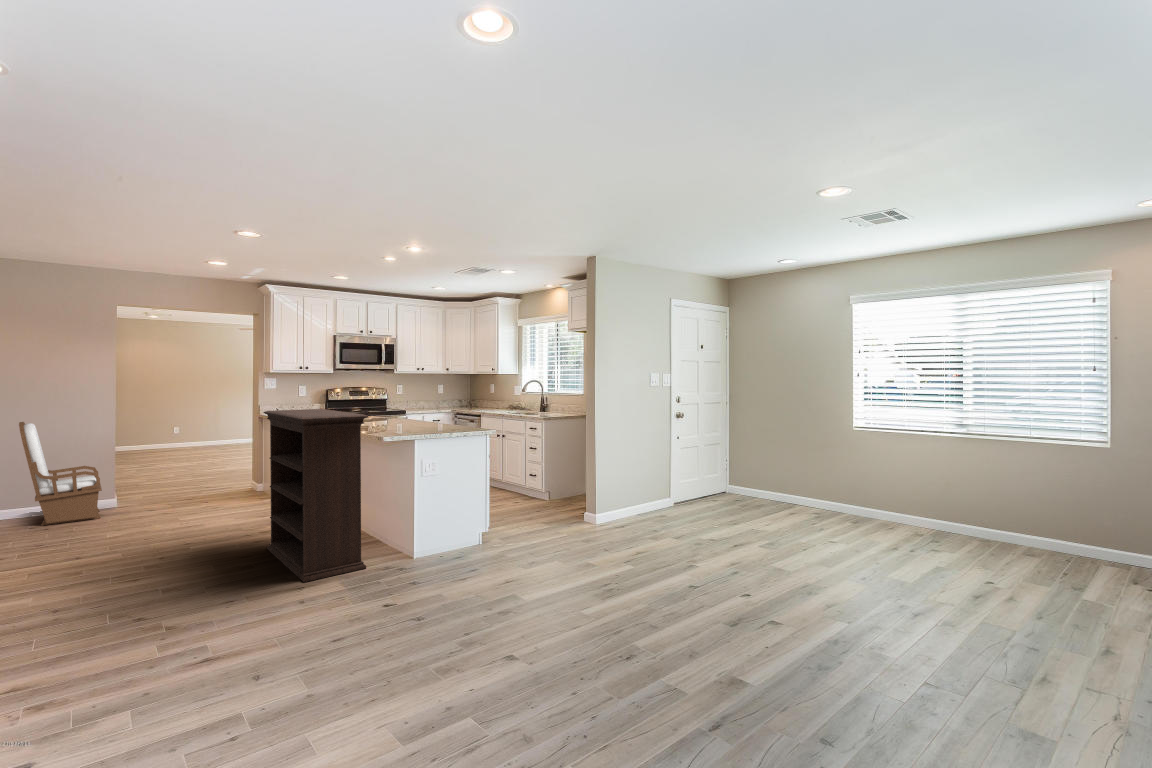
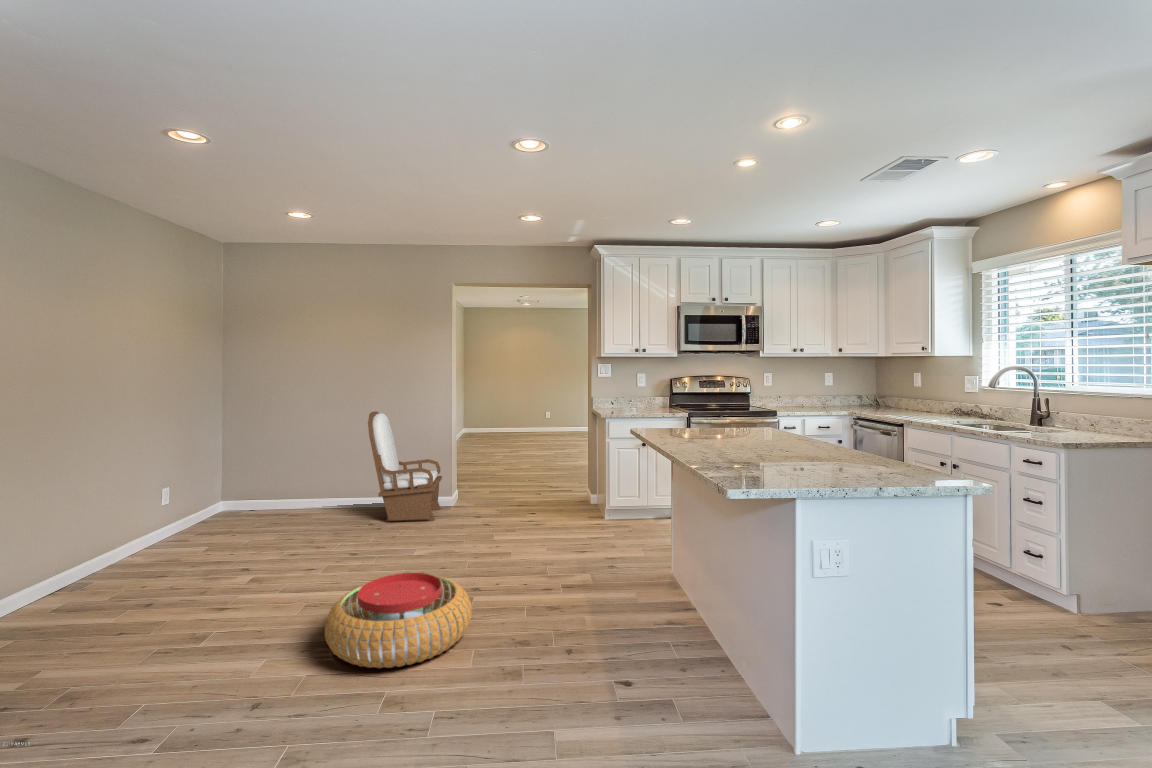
bookshelf: present [264,409,368,582] -> none [554,416,702,768]
pouf: none [75,528,201,586] -> present [325,573,472,668]

